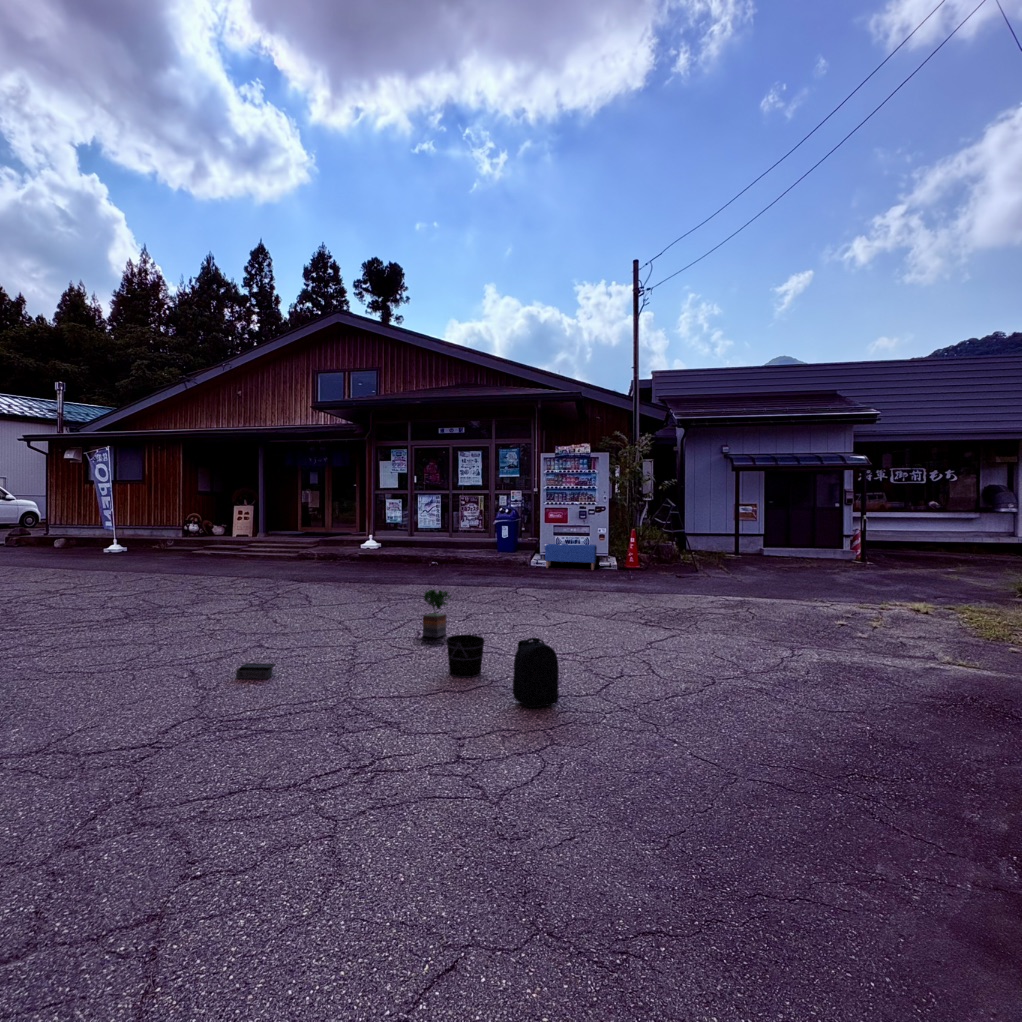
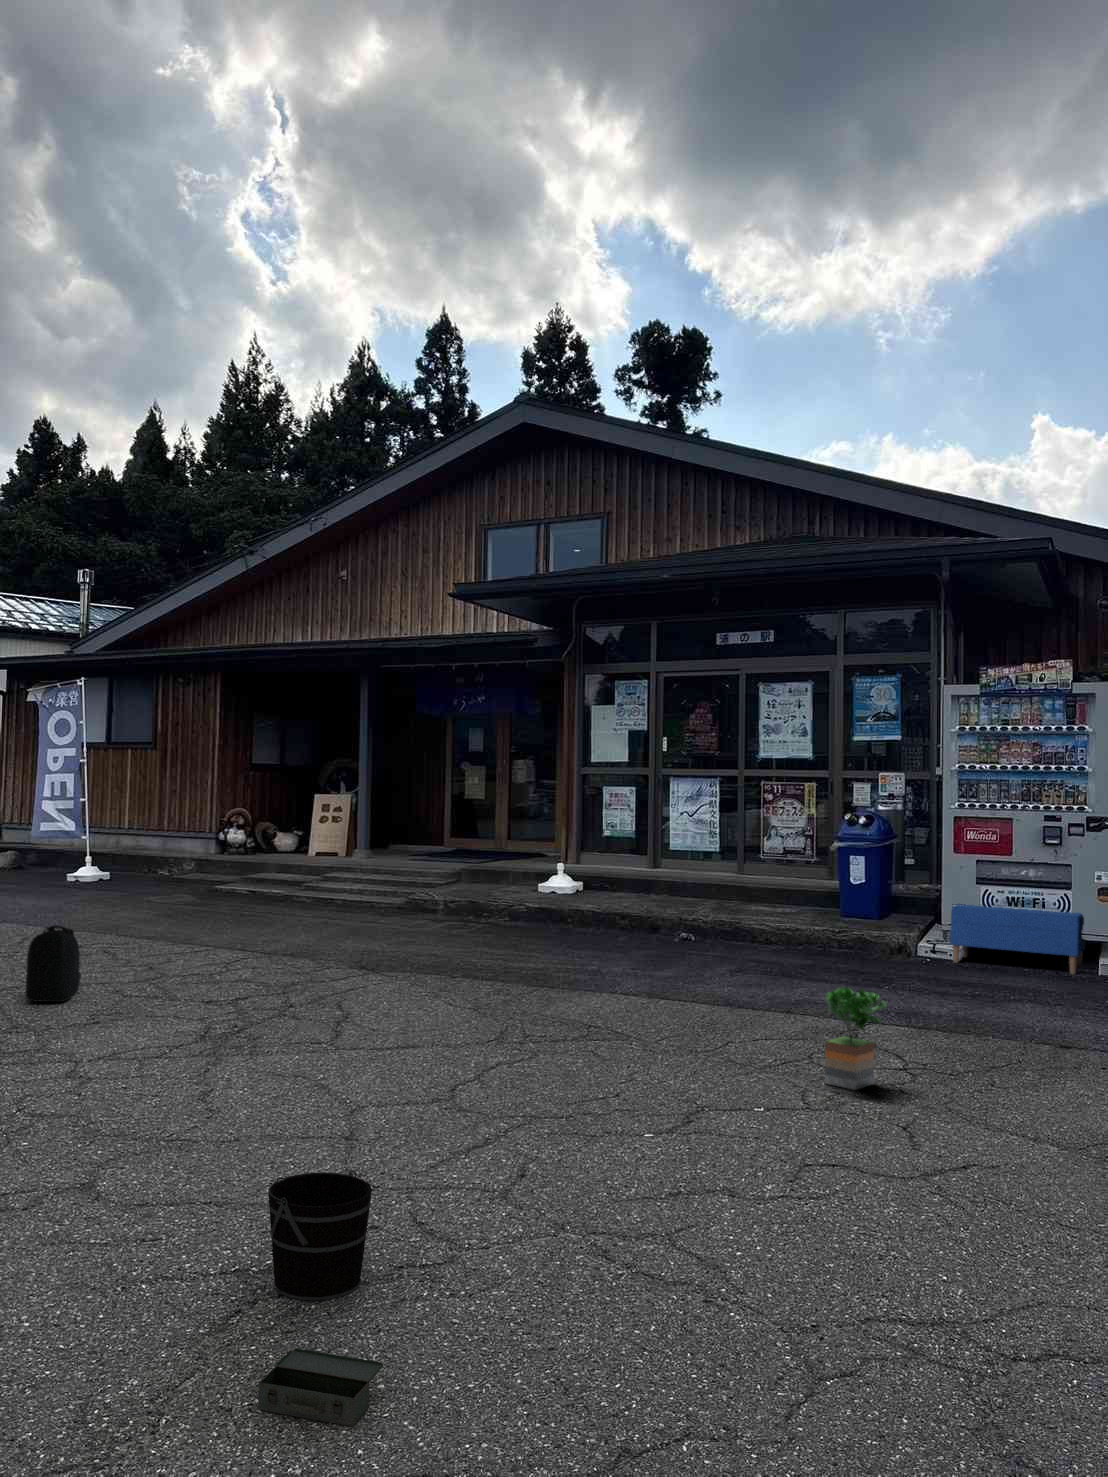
potted tree: present [423,590,451,638] -> present [824,988,885,1090]
bucket: present [447,634,484,678] -> present [268,1170,372,1301]
backpack: present [513,638,559,707] -> present [26,925,81,1002]
toolbox: present [236,663,276,679] -> present [258,1348,383,1426]

